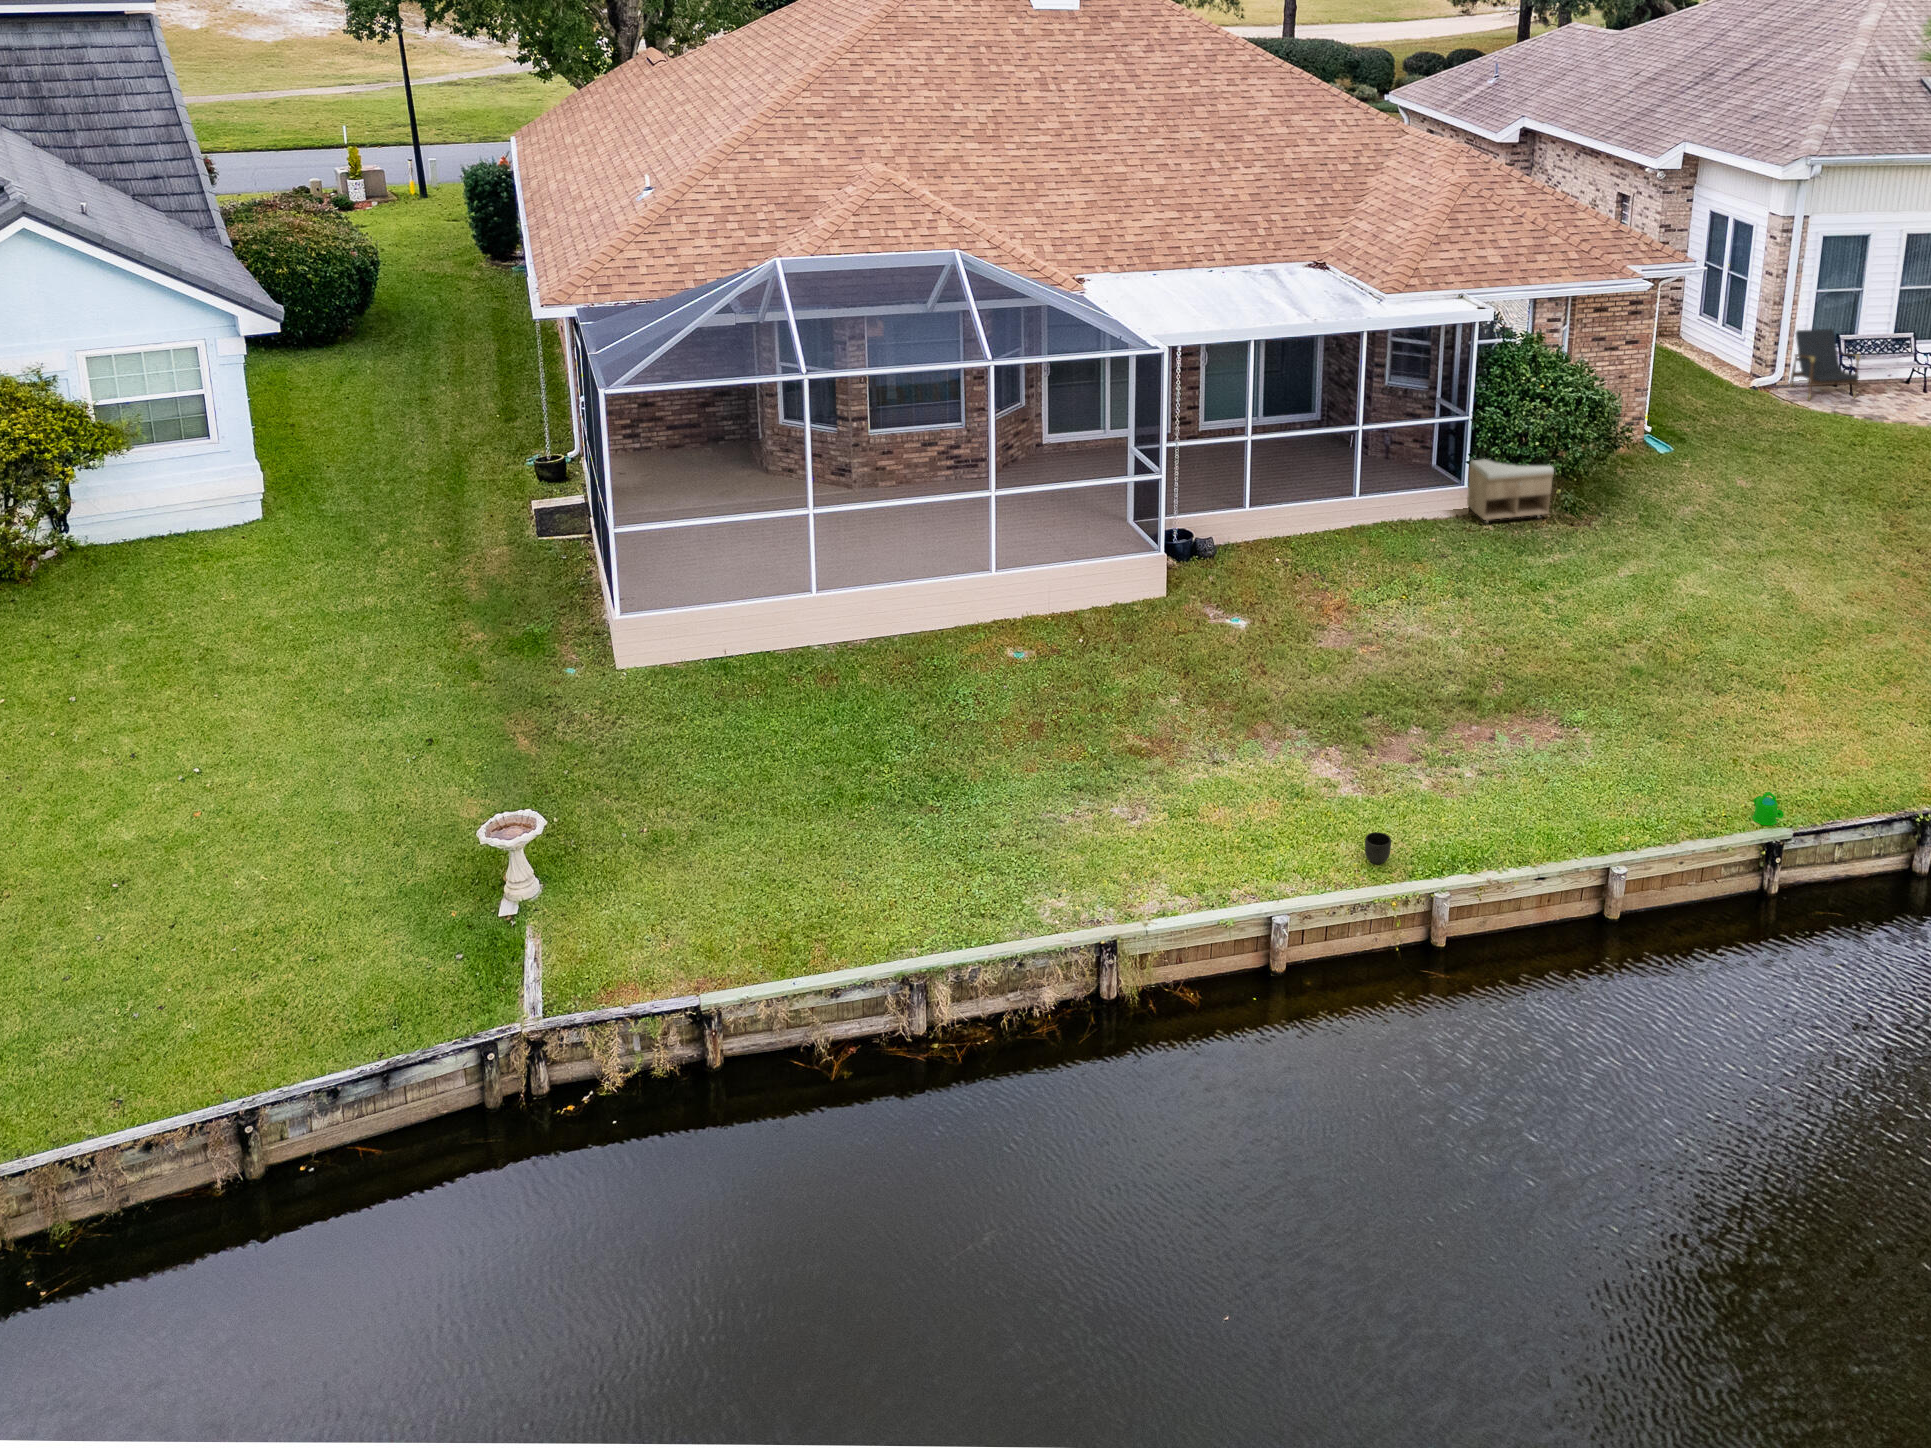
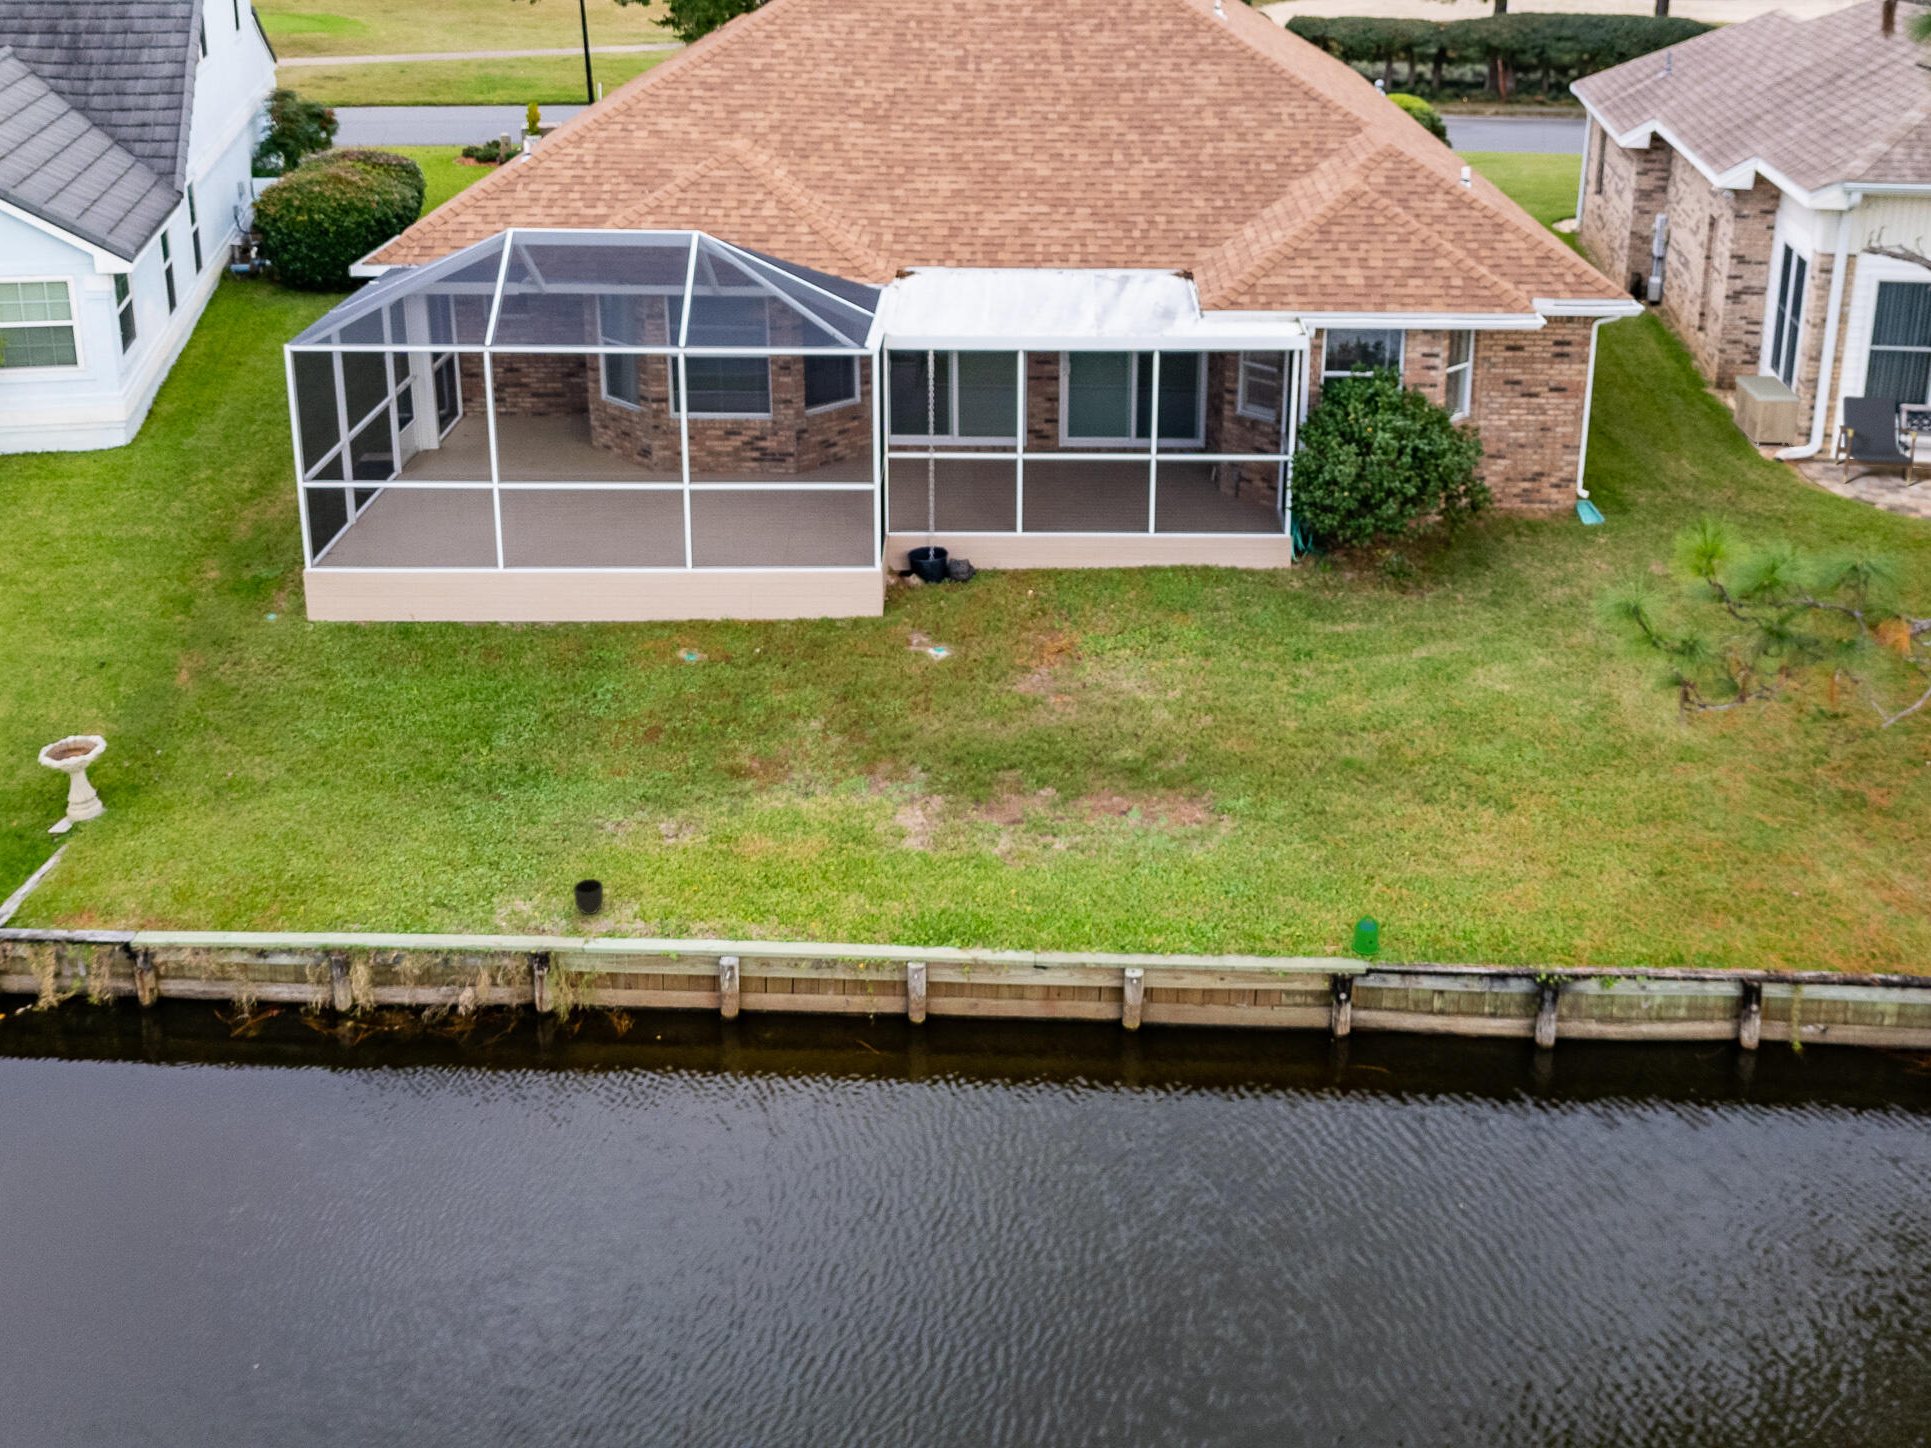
storage bench: present [1467,459,1554,523] -> present [1733,376,1800,446]
planter: present [1365,832,1391,864] -> present [574,879,603,914]

